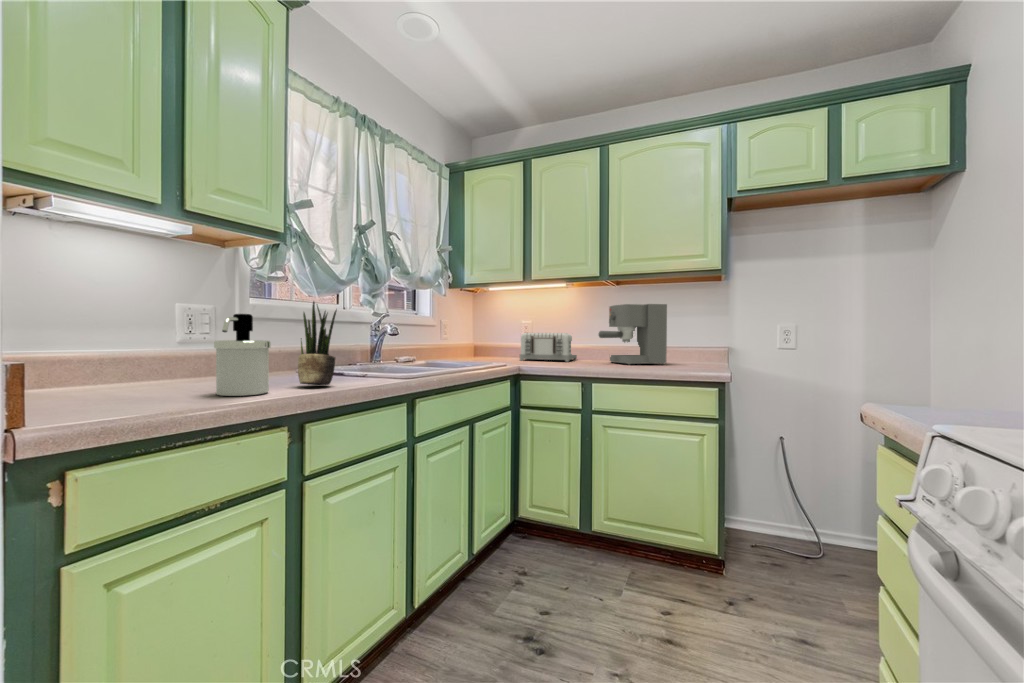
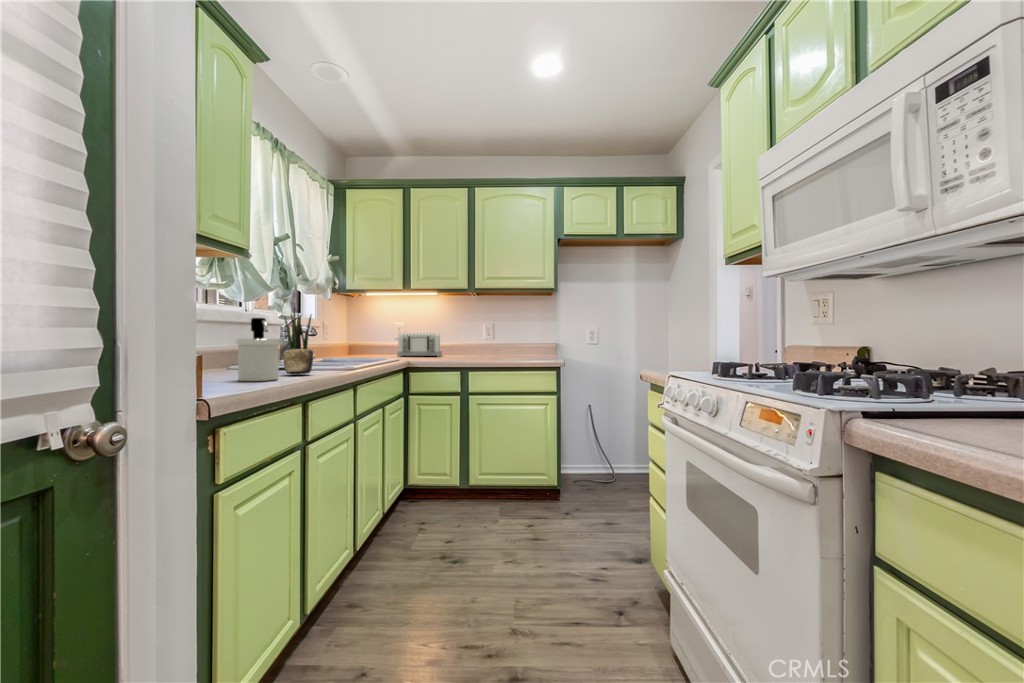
coffee maker: present [599,304,667,365] -> none [465,311,515,358]

